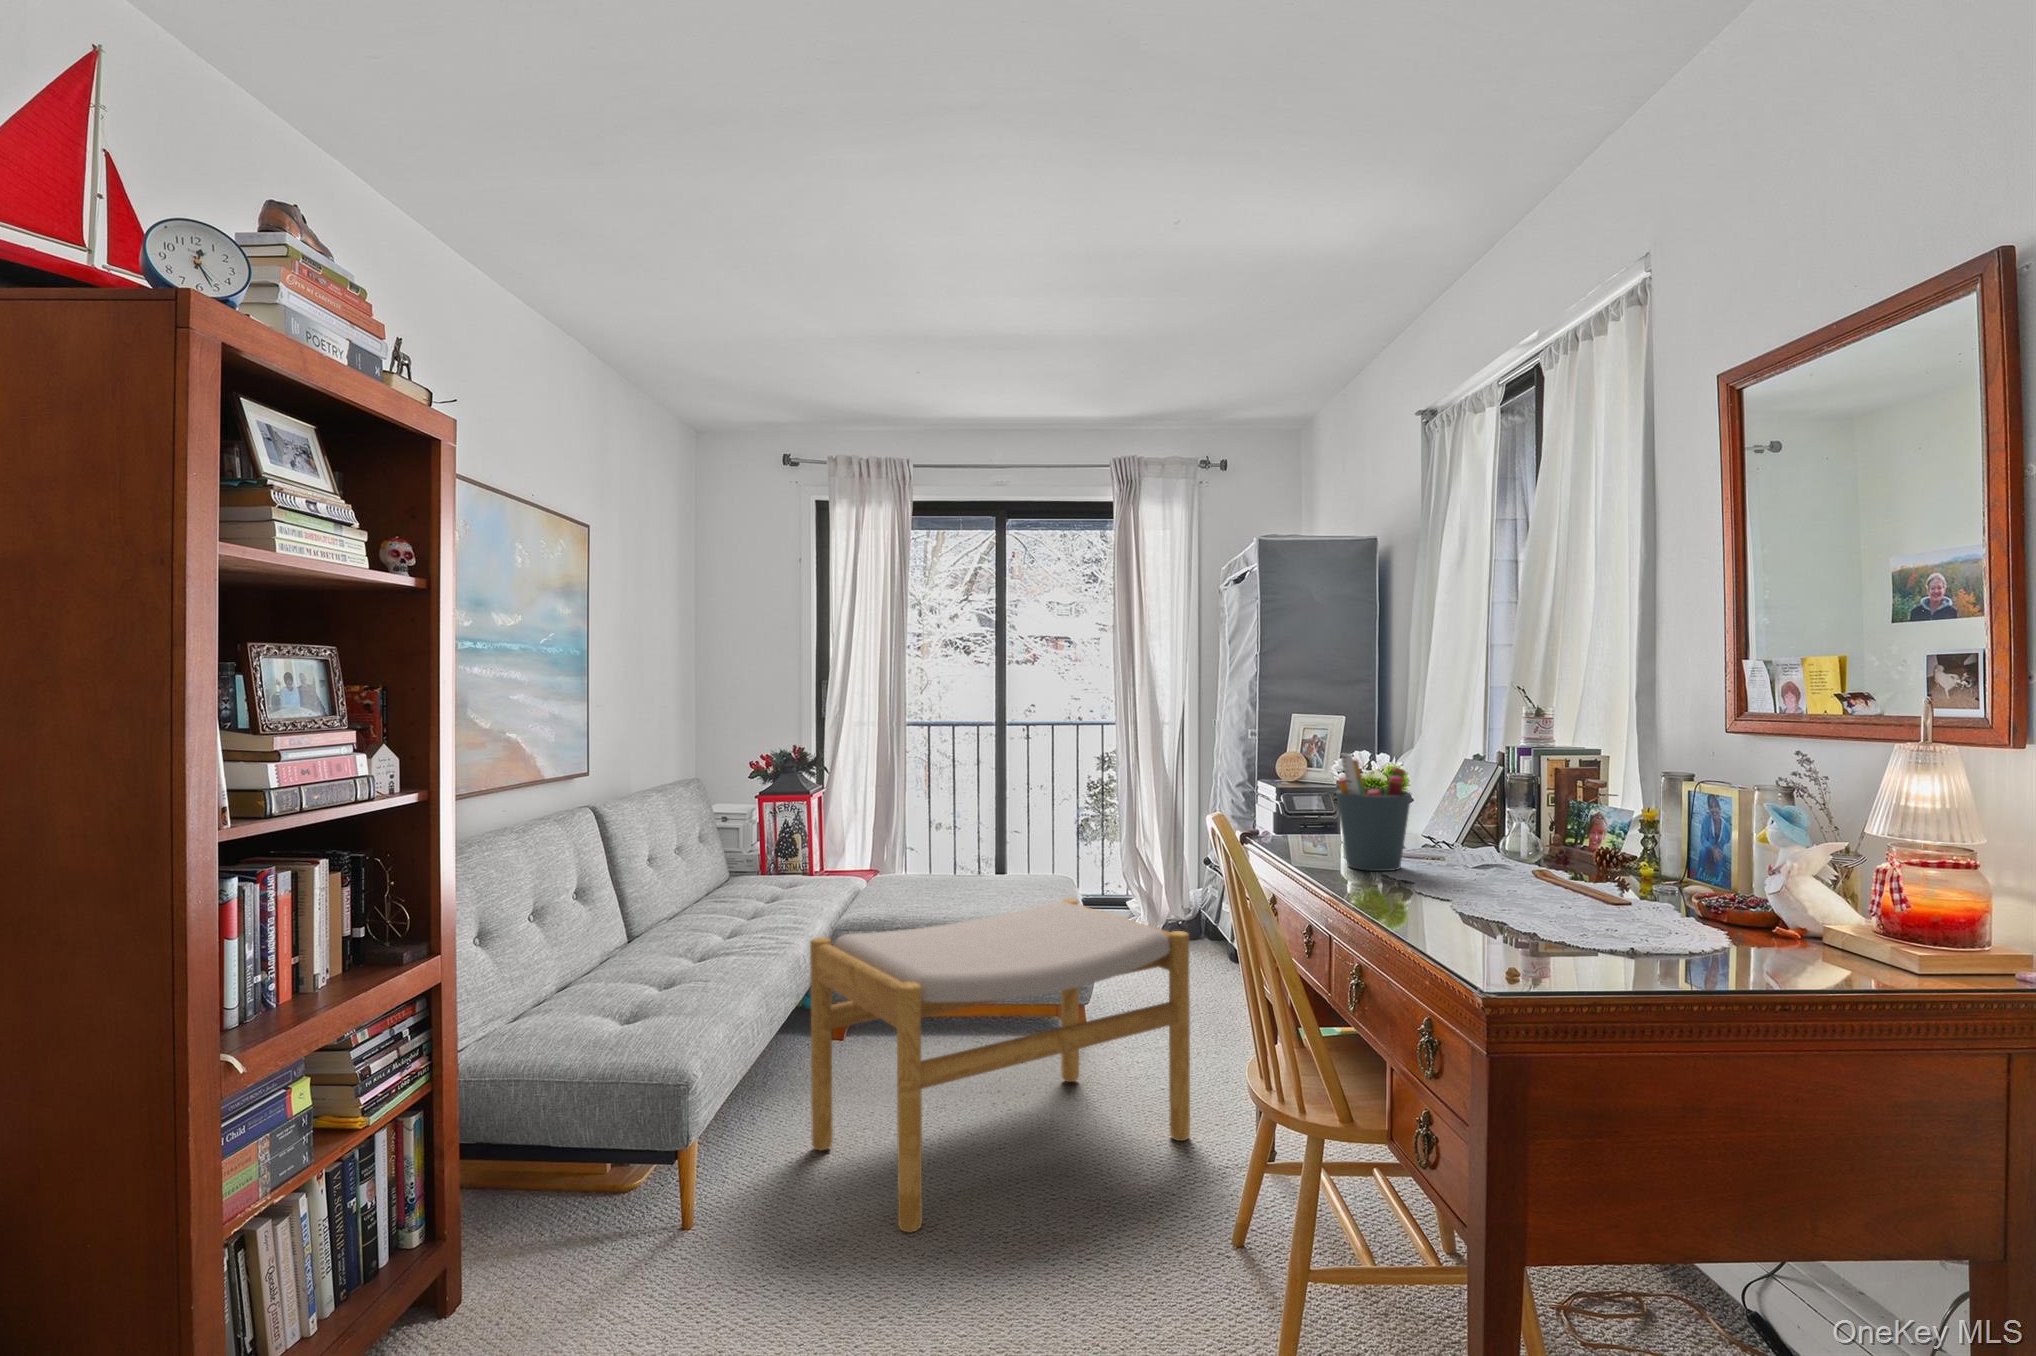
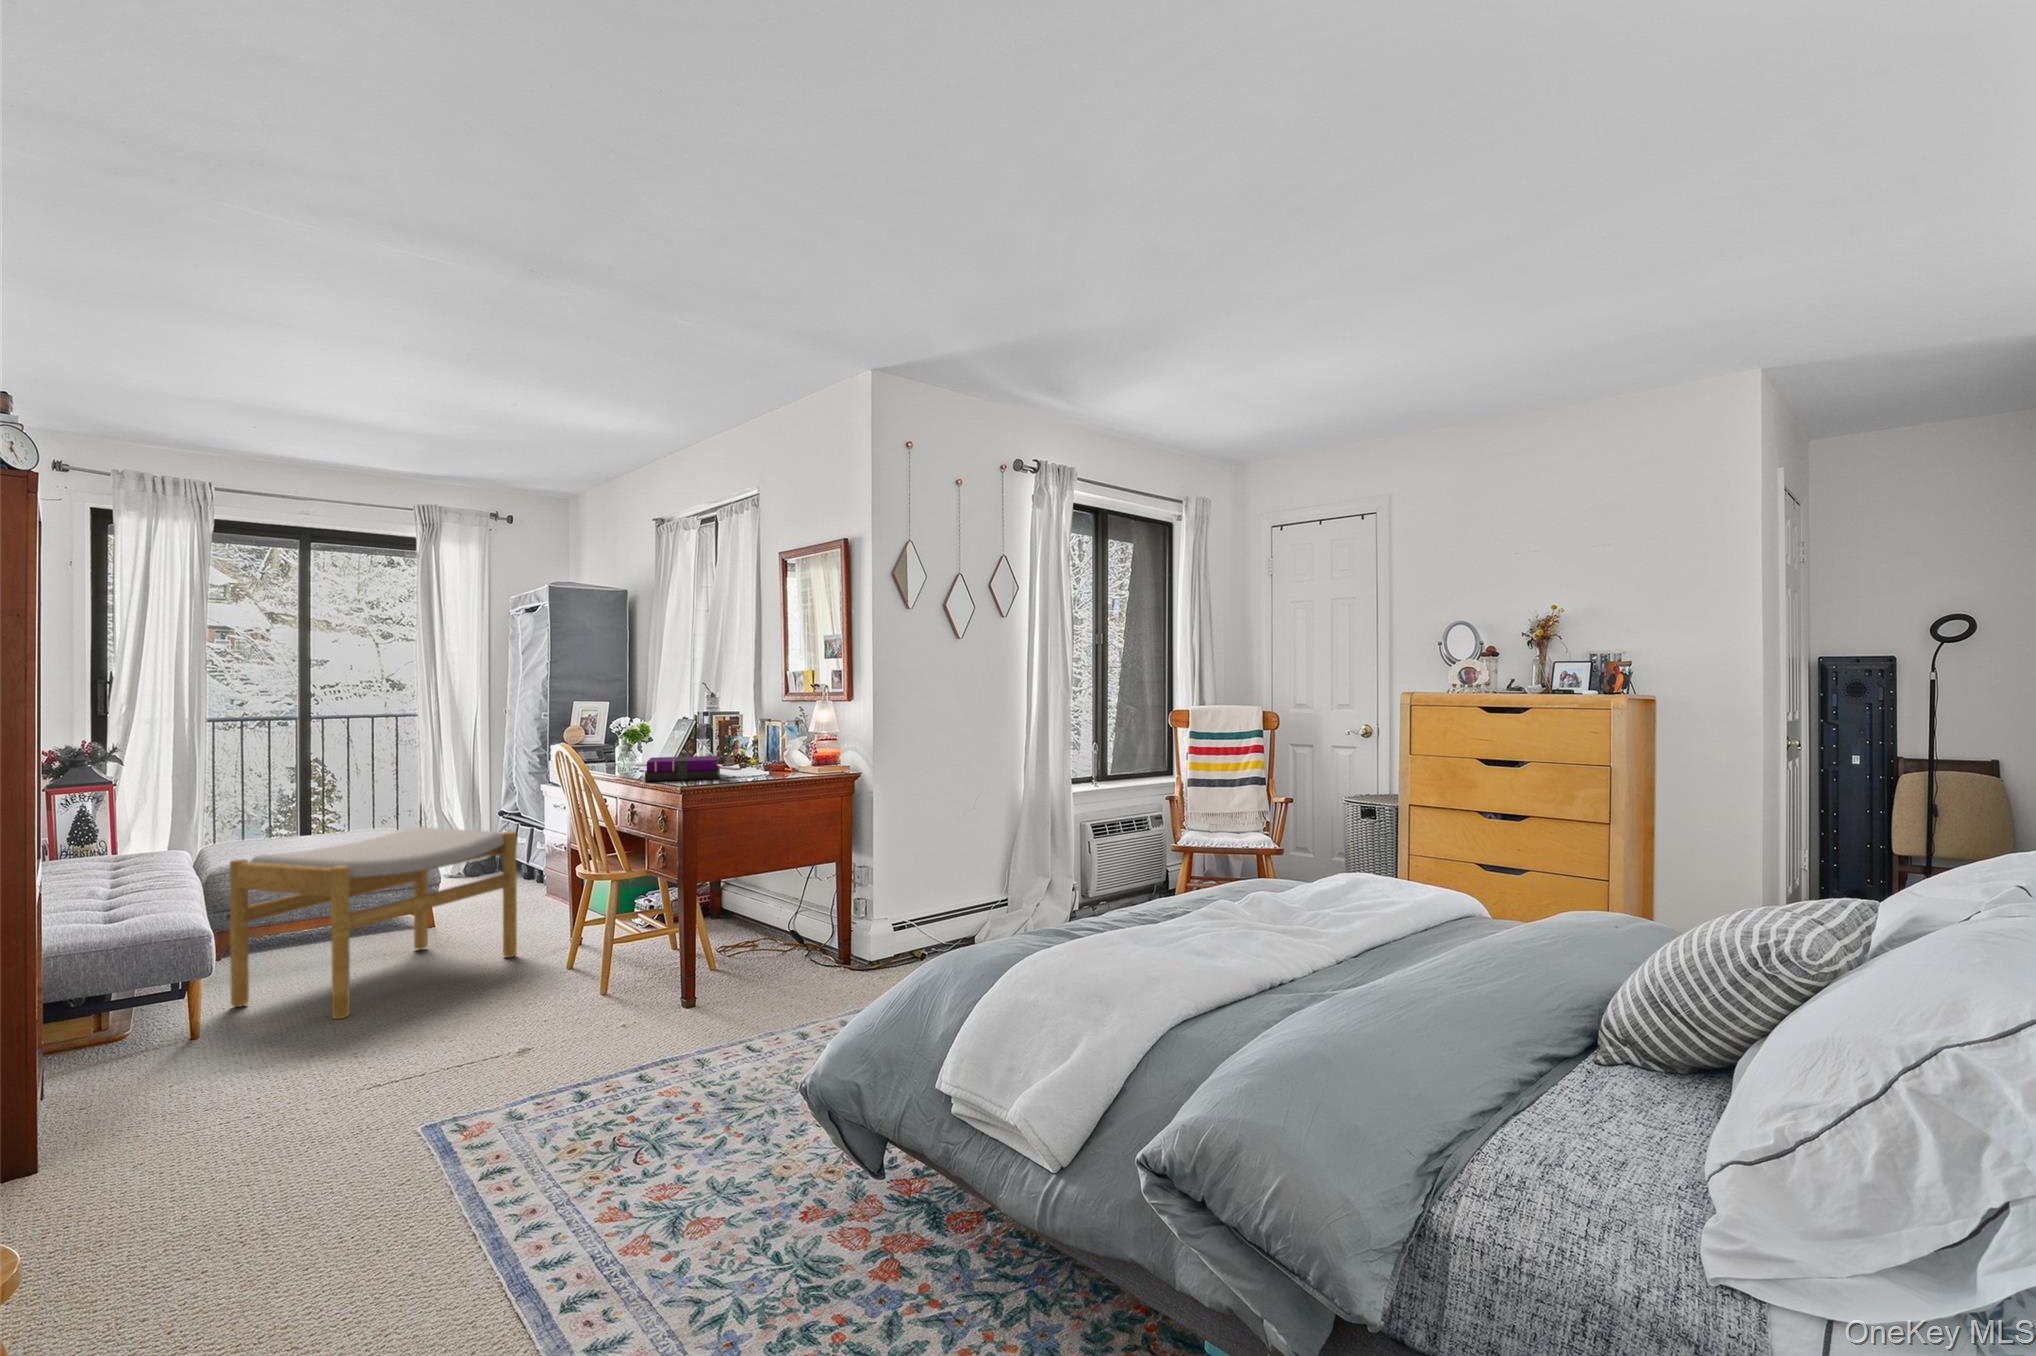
pen holder: present [1336,754,1411,871] -> none [611,715,650,774]
notebook: none [1400,849,1580,924] -> present [645,756,720,781]

